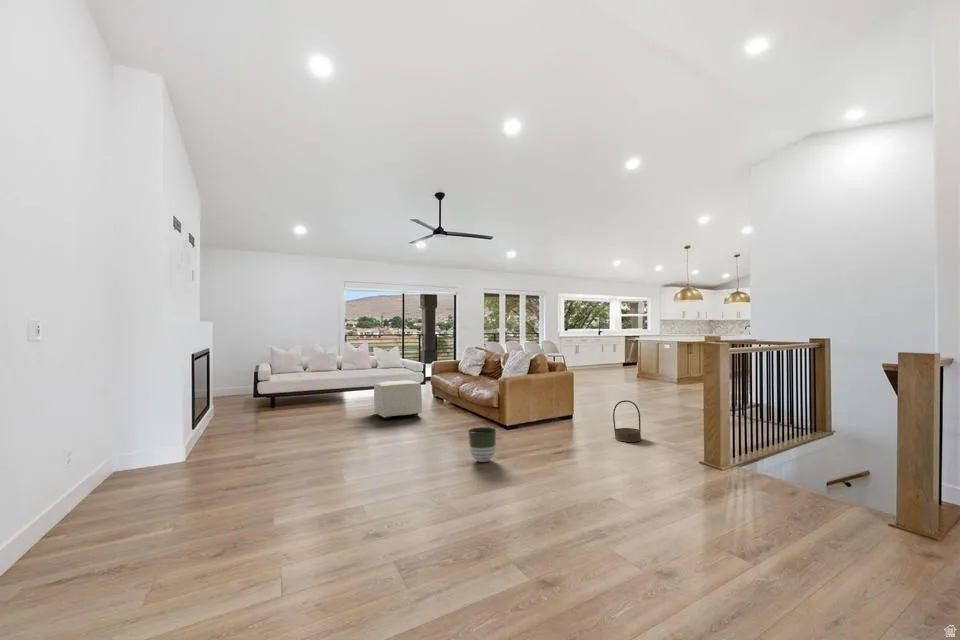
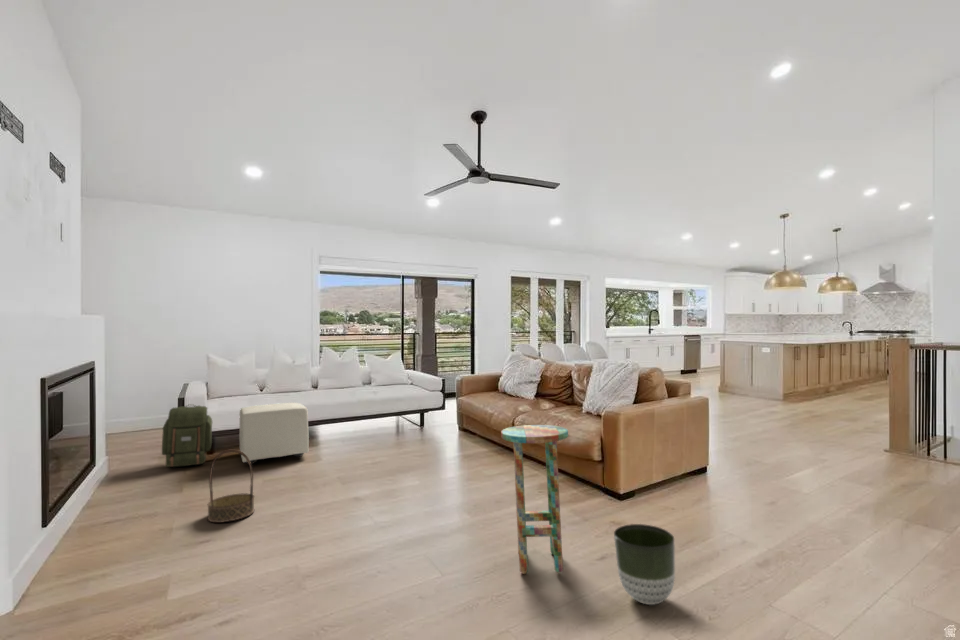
backpack: none [245,376,275,412] -> present [162,406,212,467]
ottoman: present [374,380,422,419] -> present [239,403,309,464]
side table: none [422,381,457,453] -> present [501,425,568,574]
basket: present [613,400,641,442] -> present [208,450,254,522]

